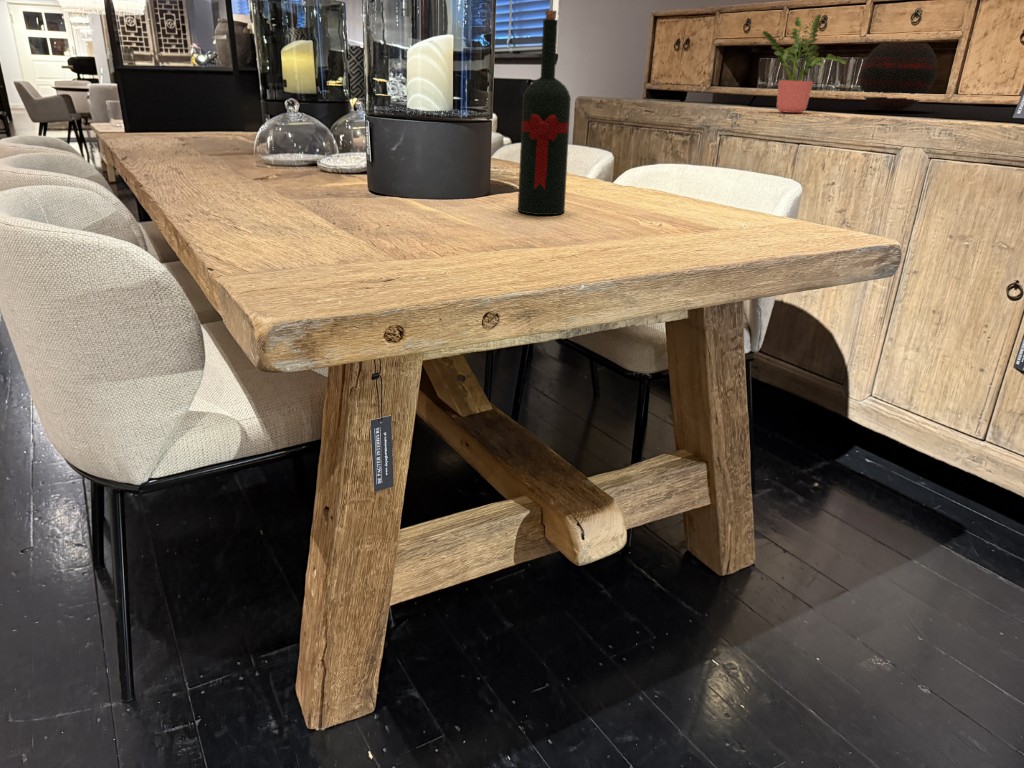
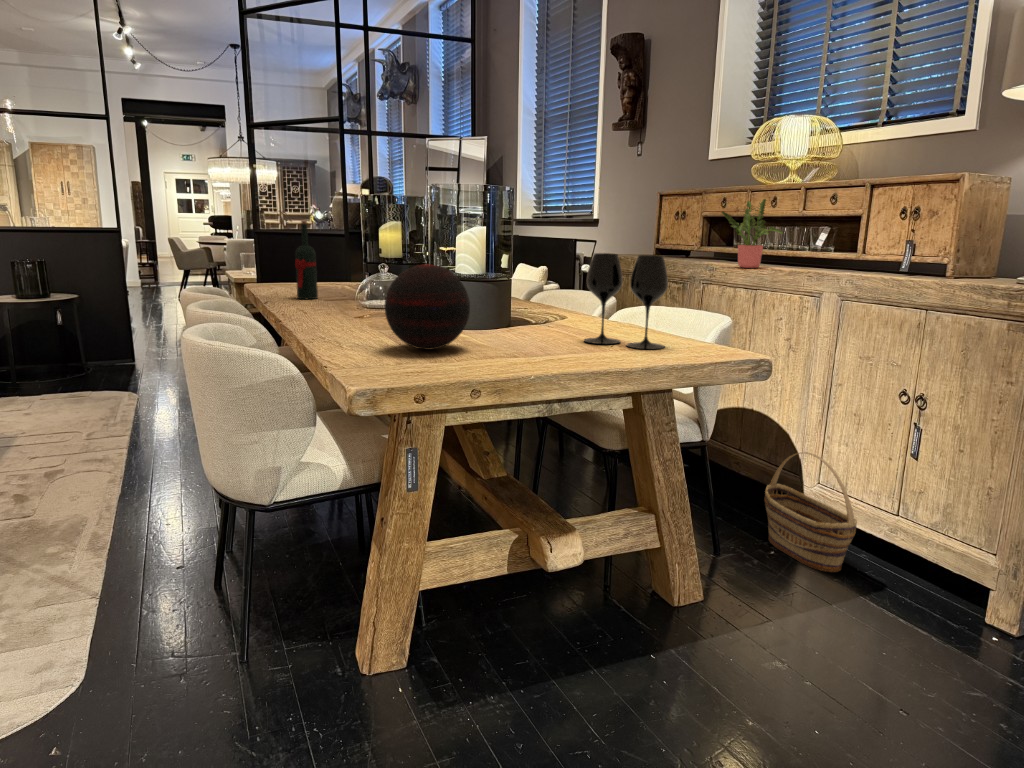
wine bottle: present [518,10,571,215] -> present [295,220,318,299]
decorative orb: present [859,43,937,111] -> present [385,264,470,350]
wine glass: none [624,70,773,229] -> present [584,253,668,349]
basket: none [804,360,936,510] -> present [765,452,857,572]

